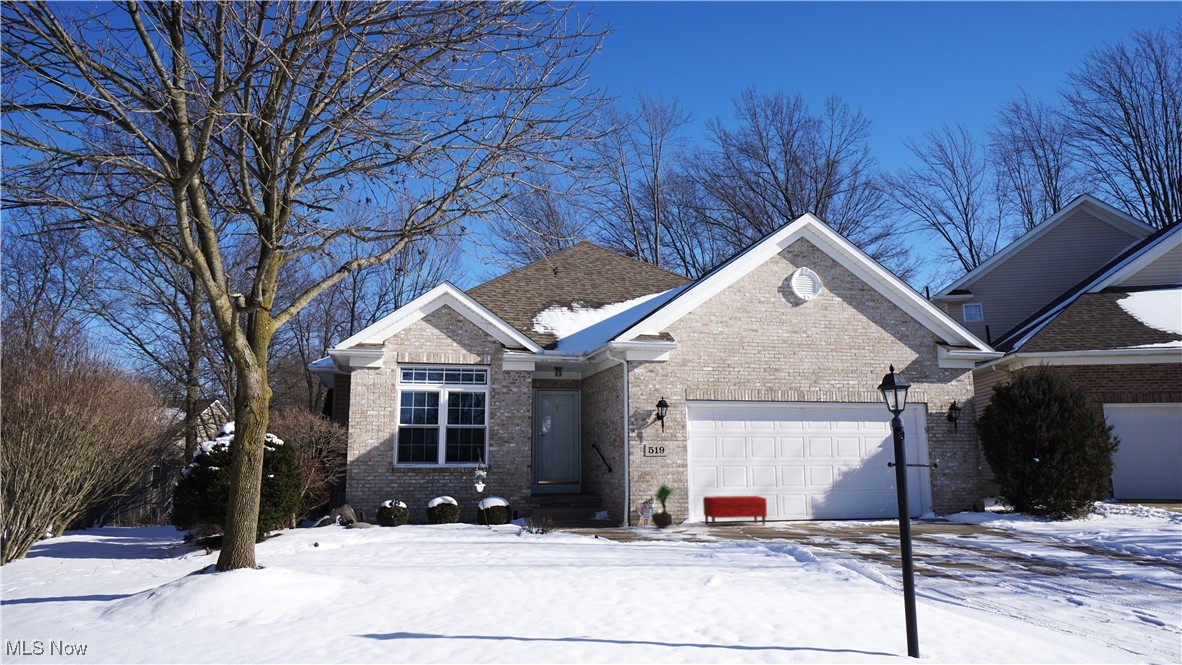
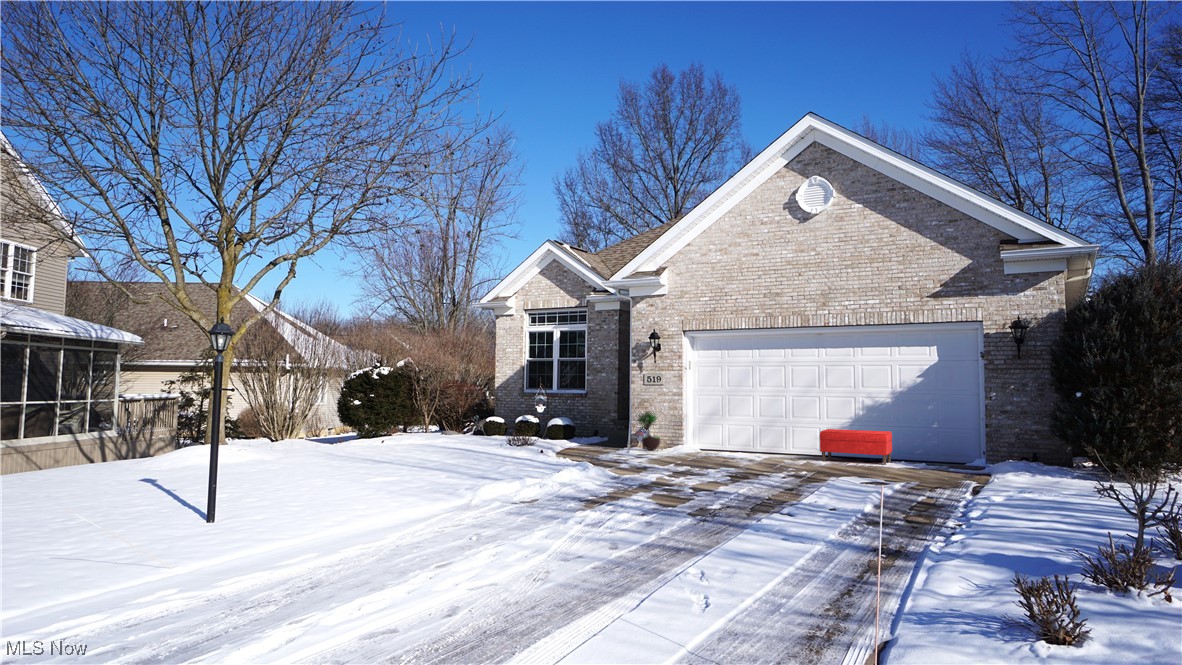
bench: present [703,496,767,527] -> present [820,429,892,465]

